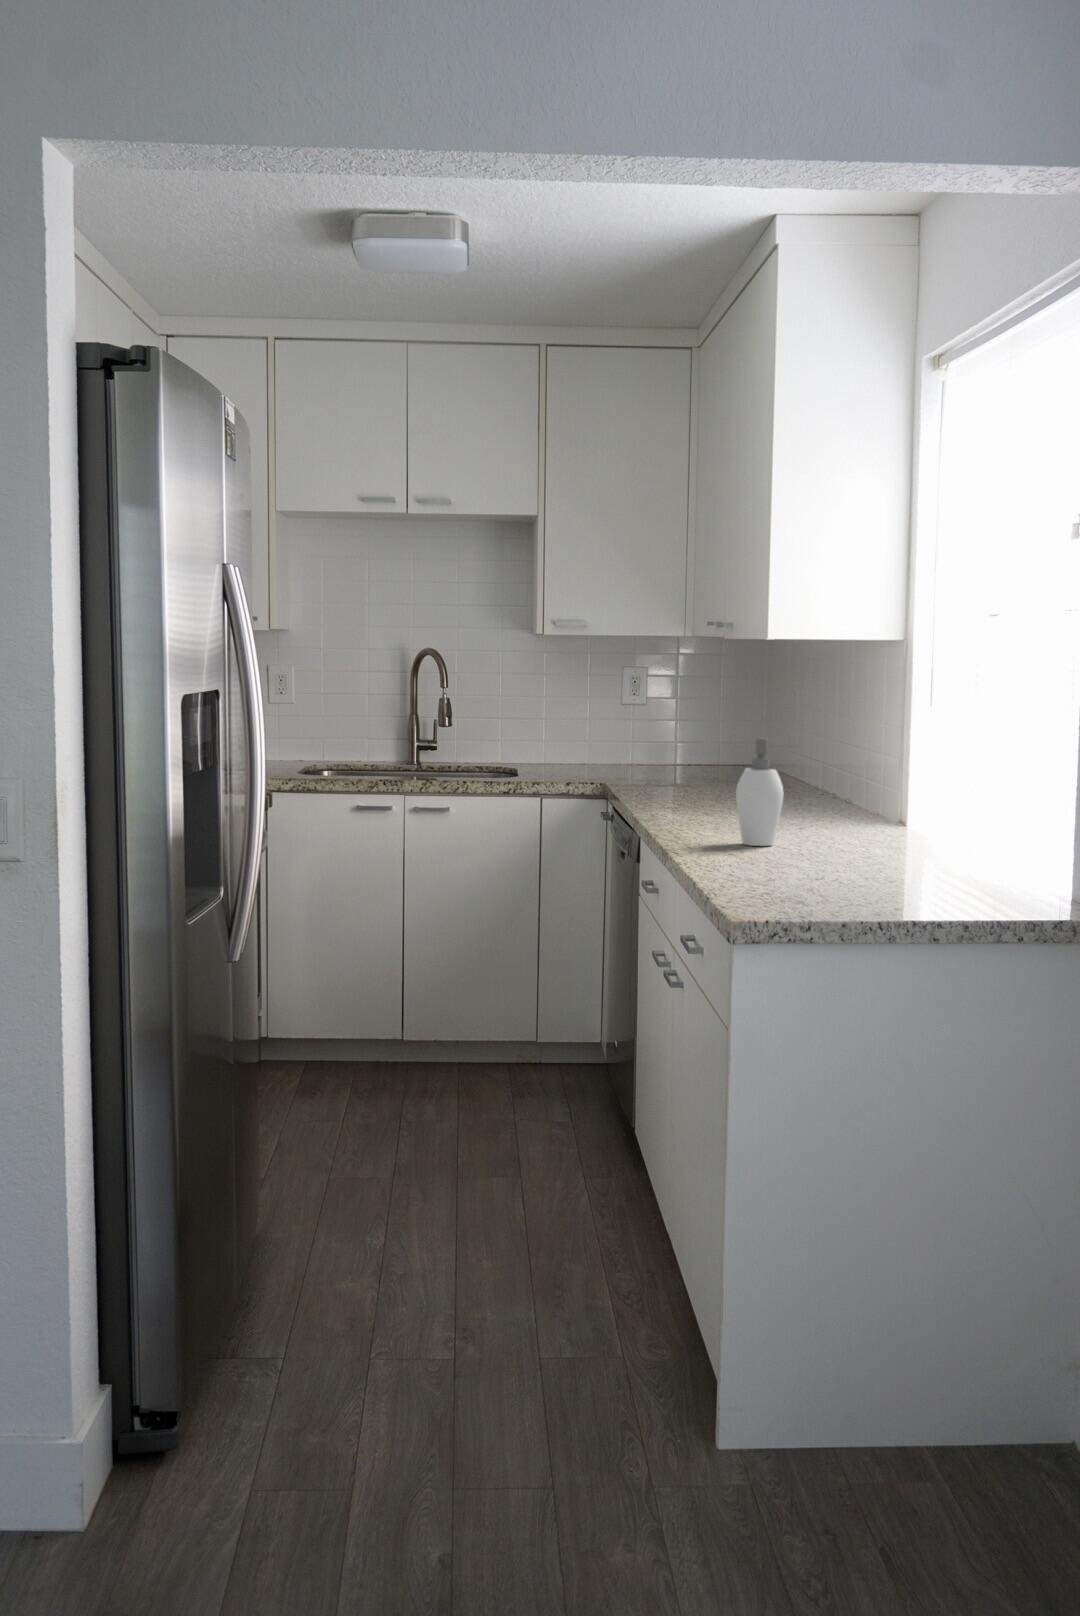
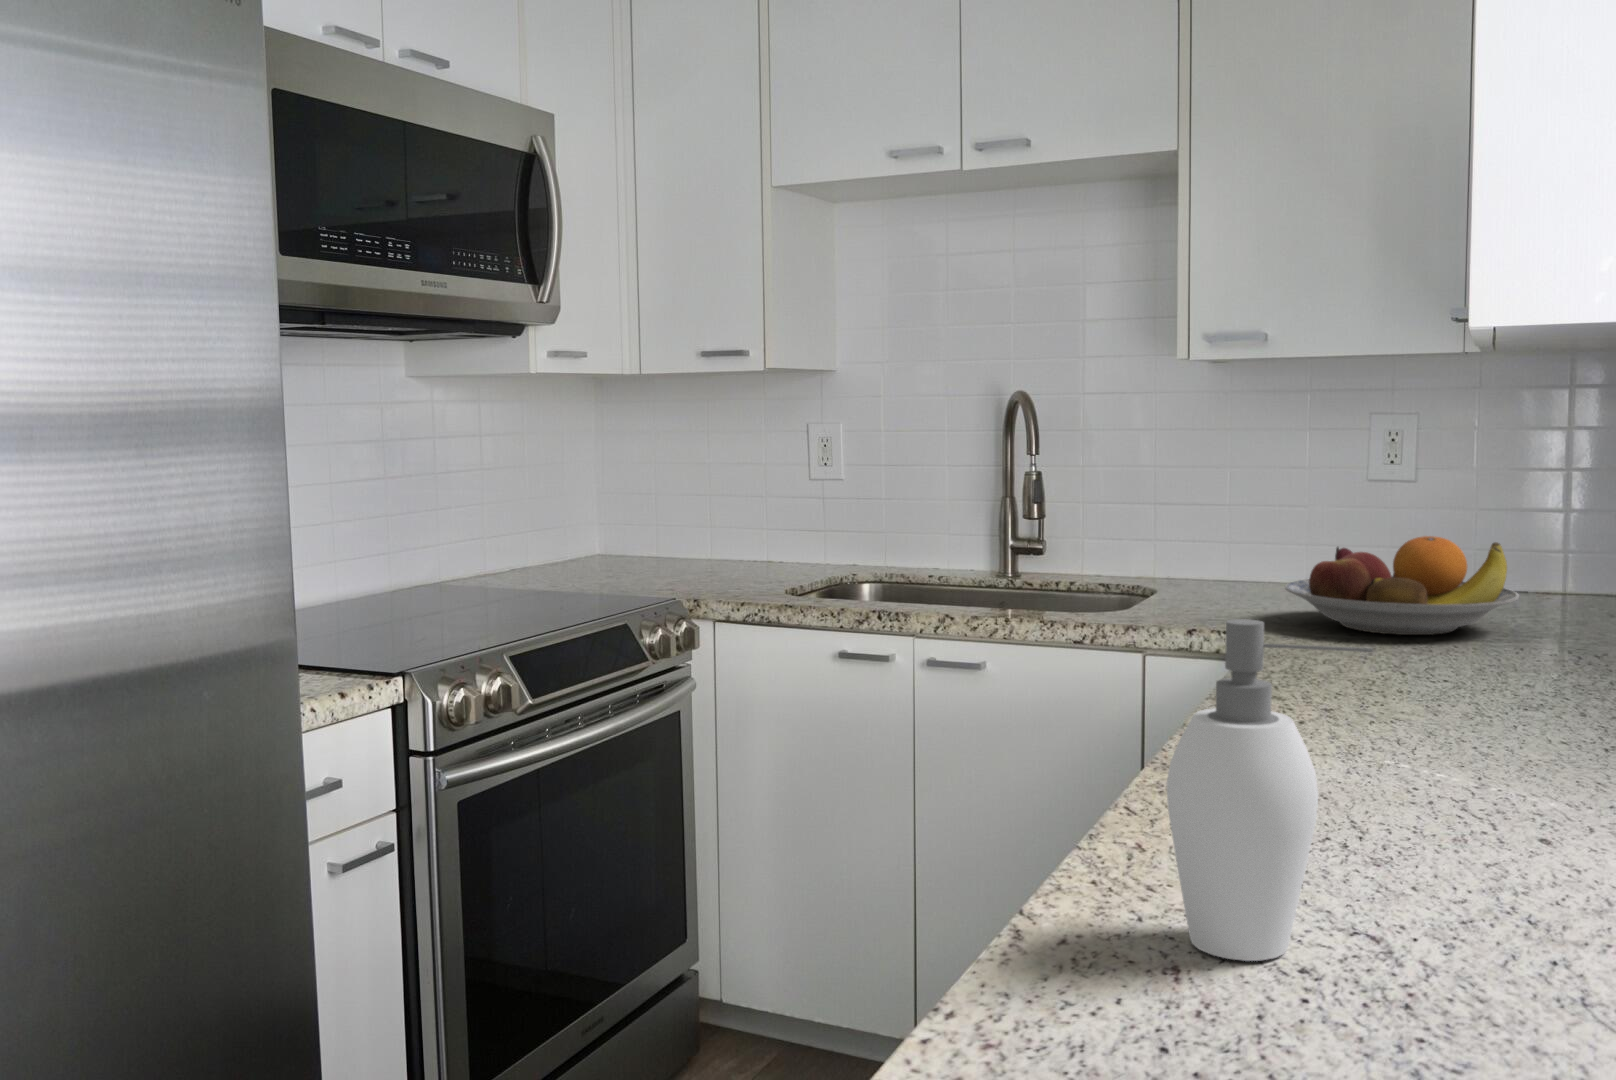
fruit bowl: none [609,732,721,781] -> present [1285,536,1519,635]

